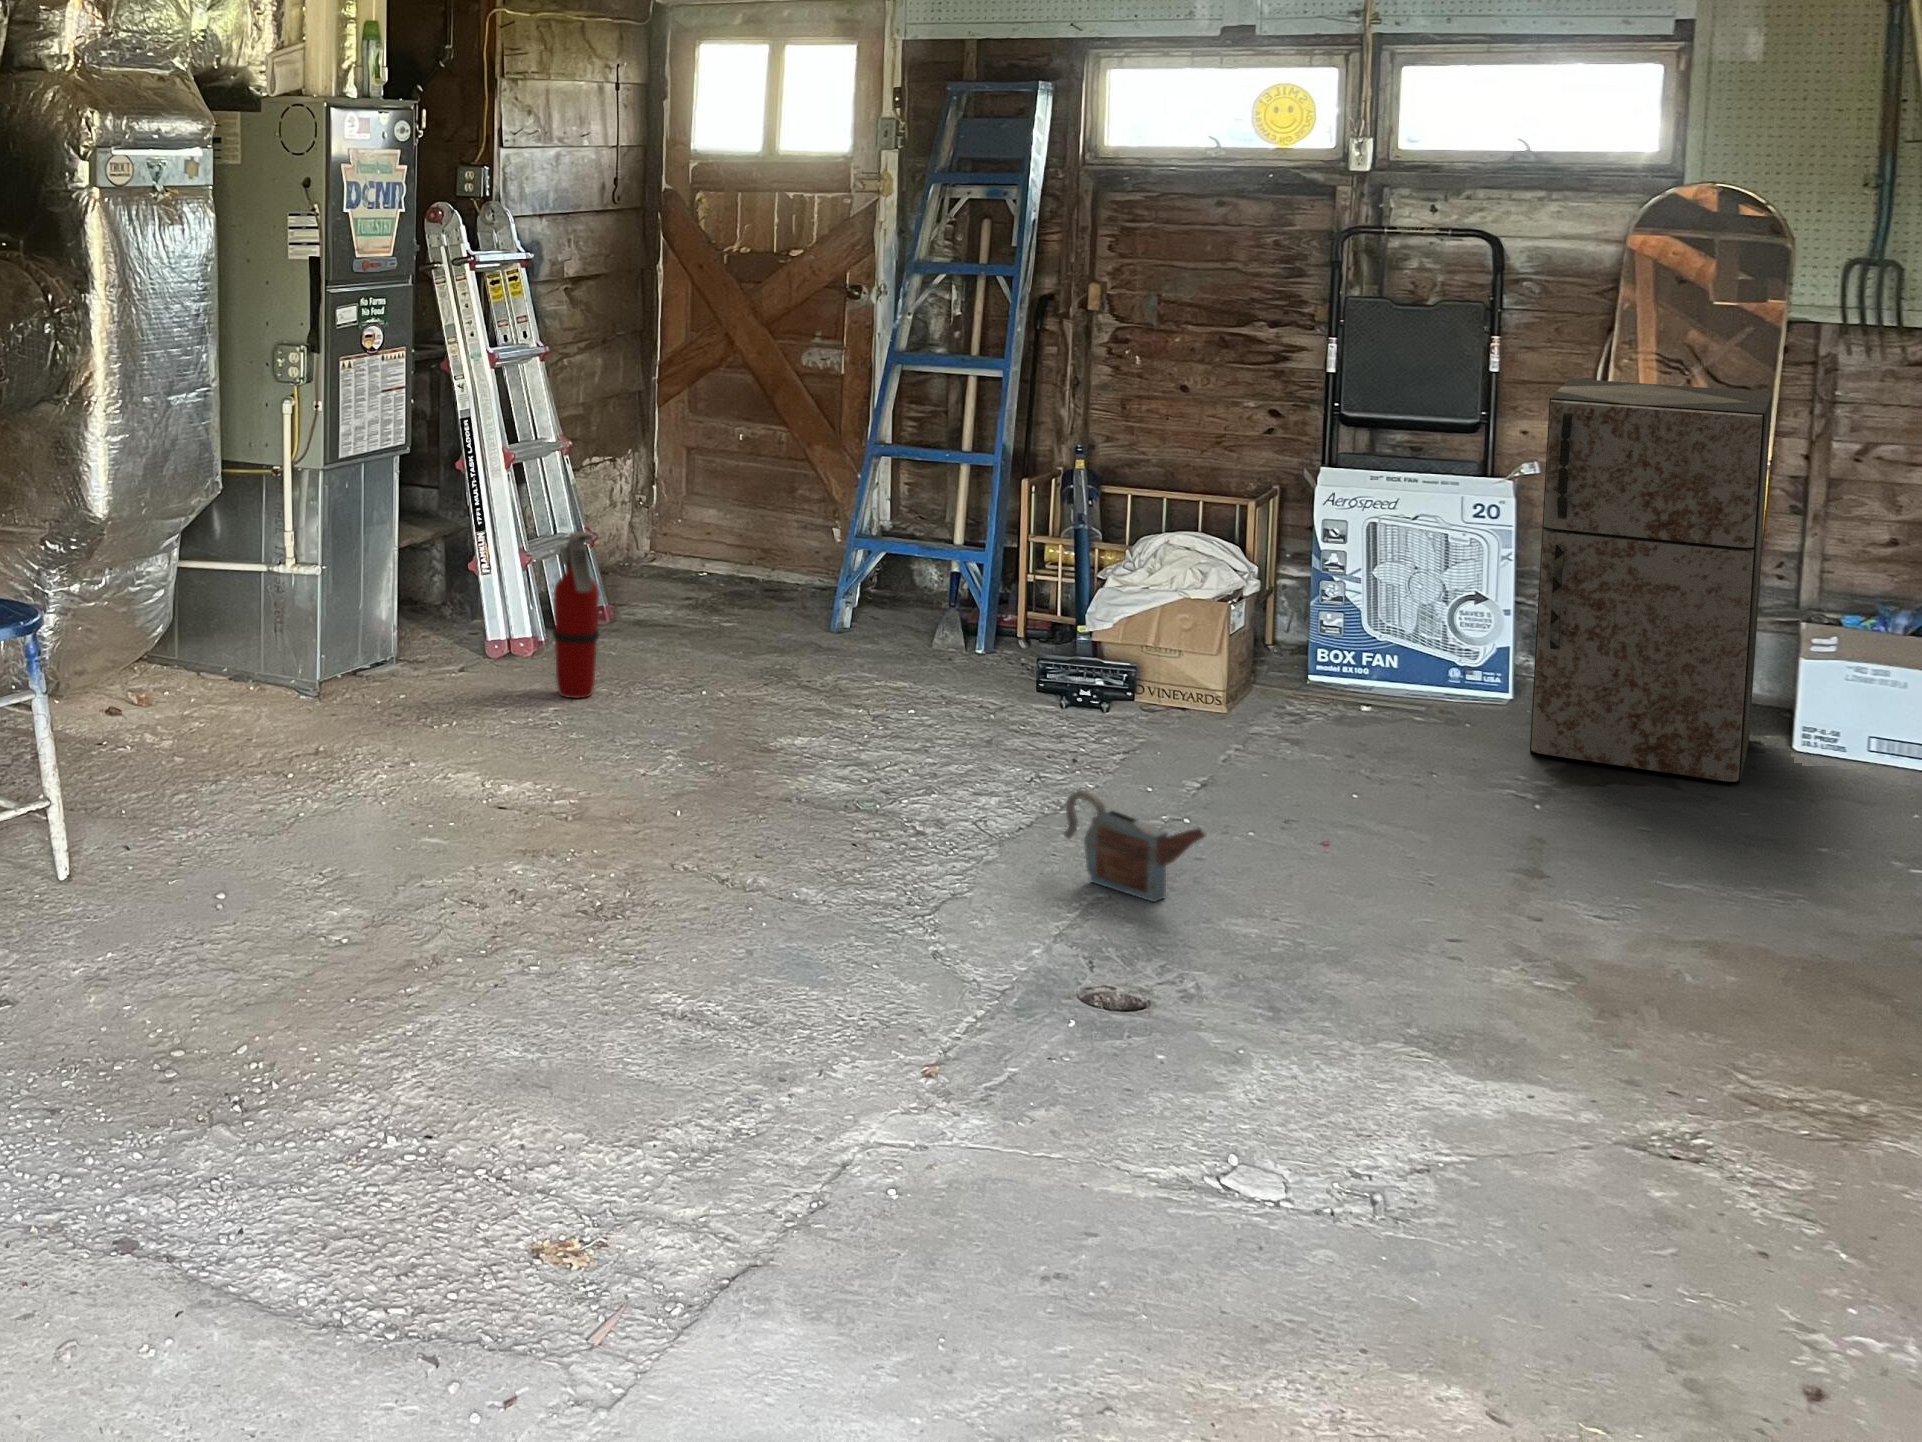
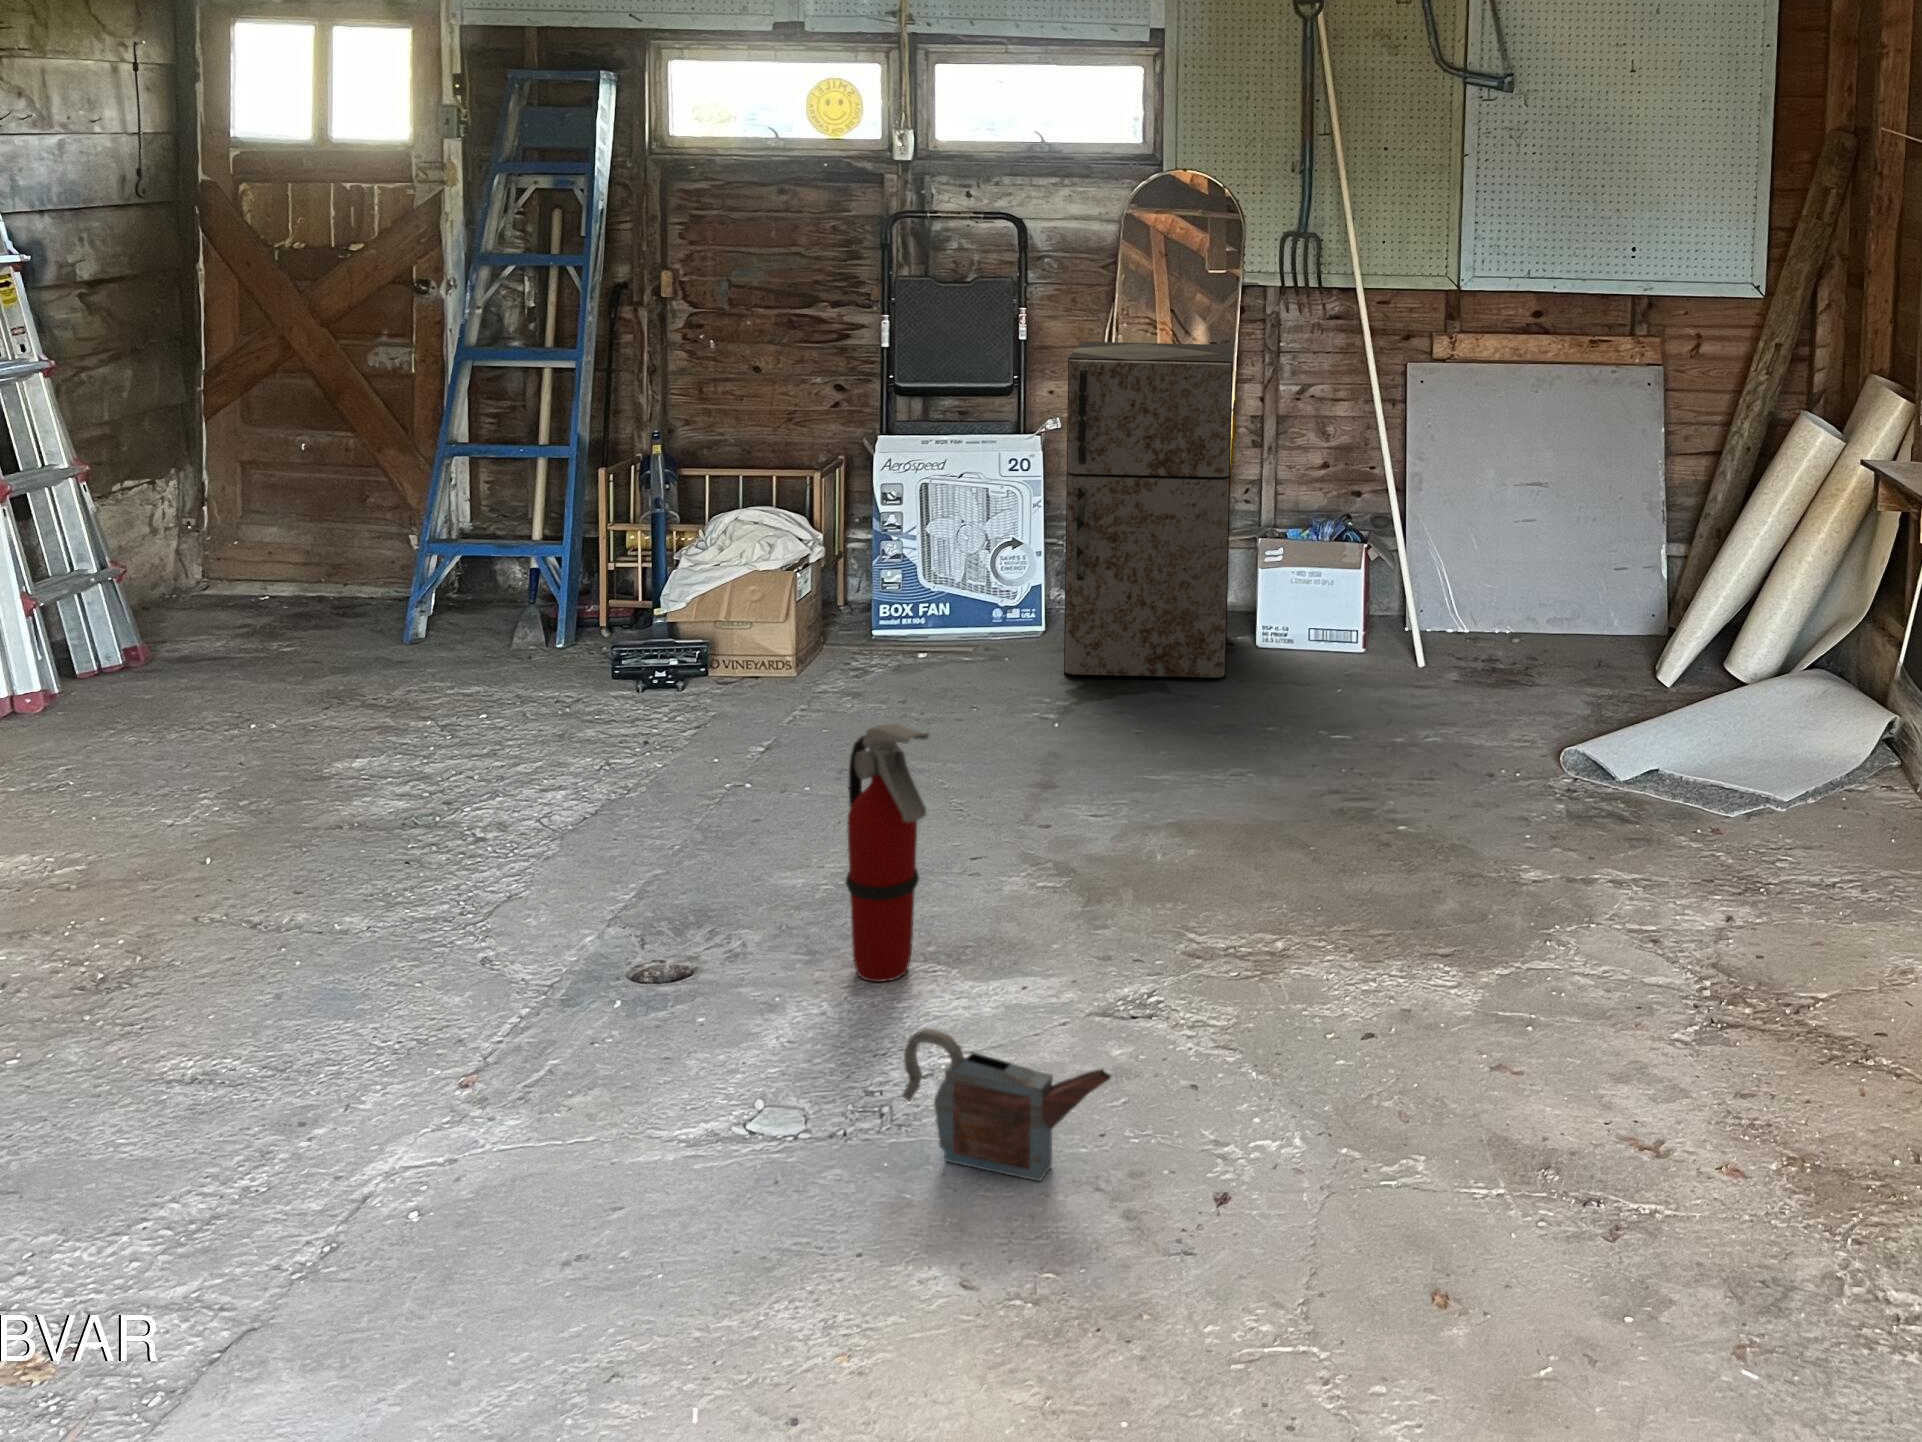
fire extinguisher: present [553,531,600,698] -> present [845,724,929,982]
watering can: present [1064,790,1206,902] -> present [902,1029,1111,1181]

